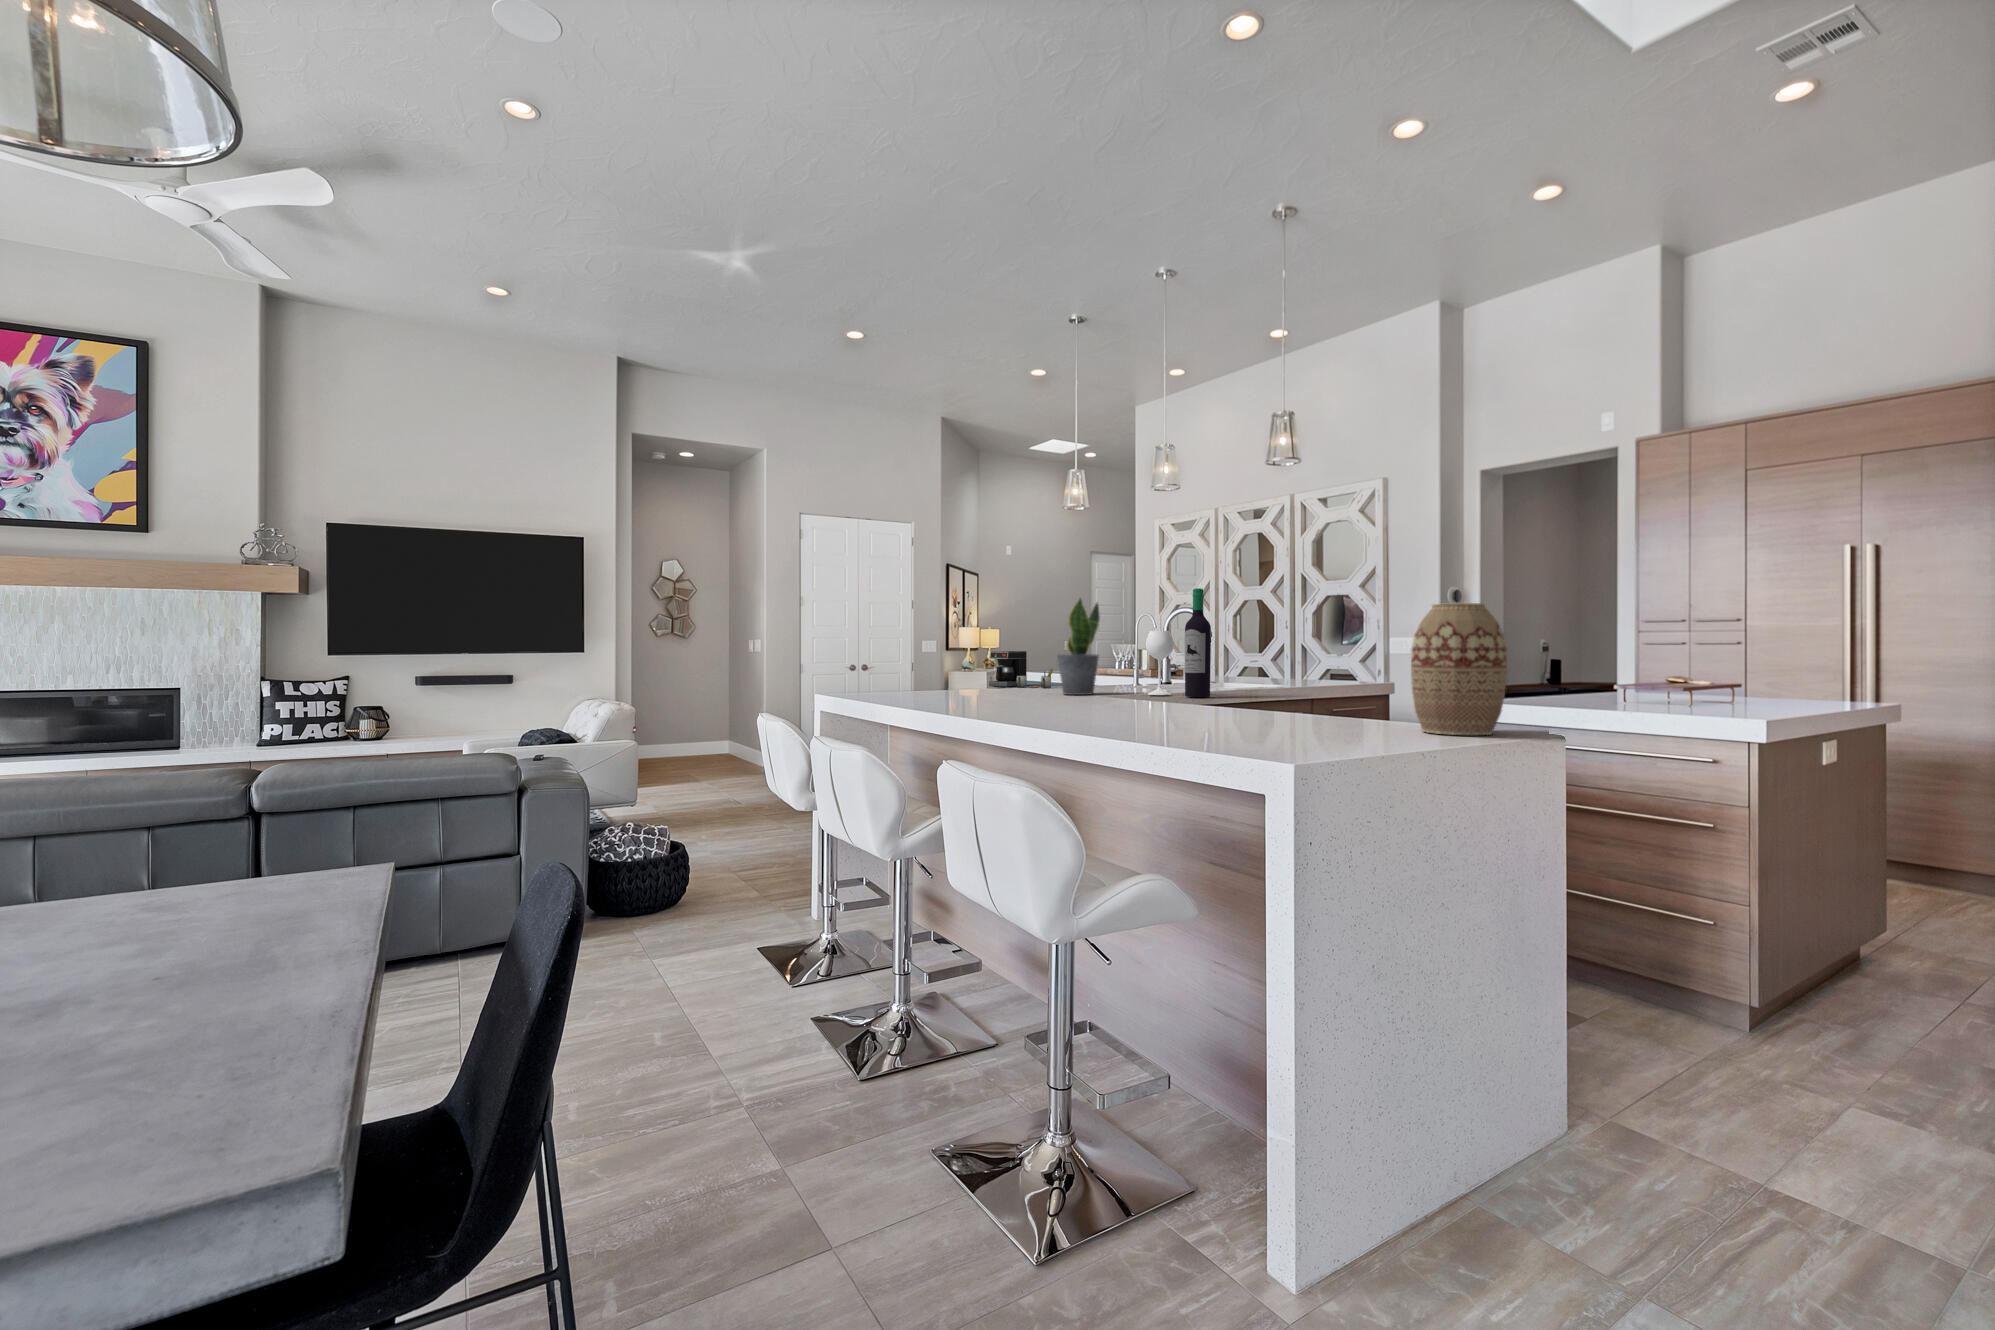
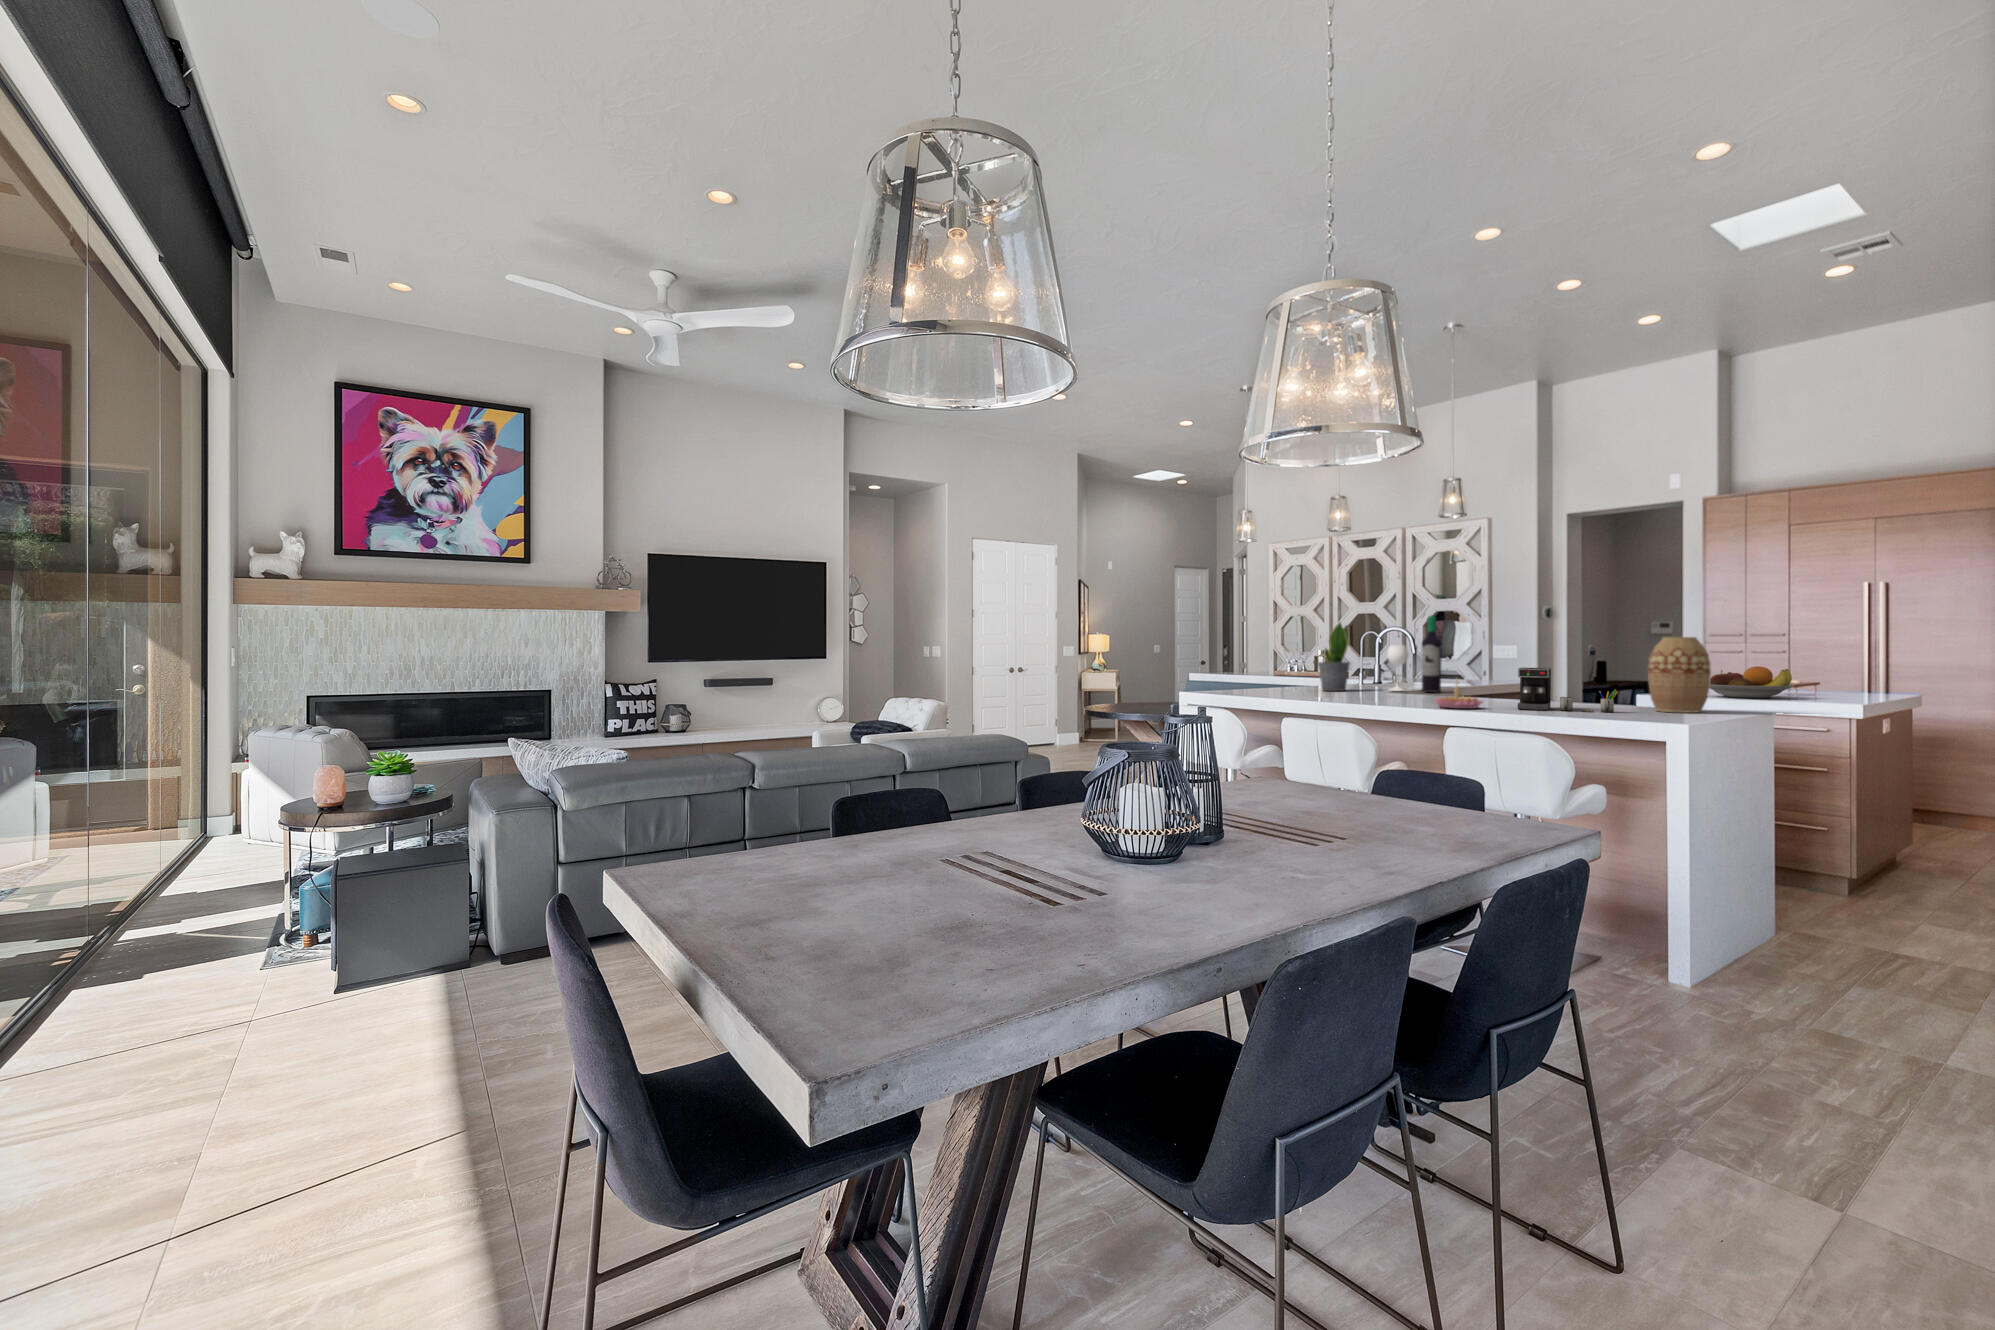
coffee maker: present [989,651,1053,688] -> present [1518,668,1618,712]
fruit bowl: none [1568,659,1705,708] -> present [1709,666,1794,698]
candle holder: none [1089,673,1163,725] -> present [1434,680,1484,709]

